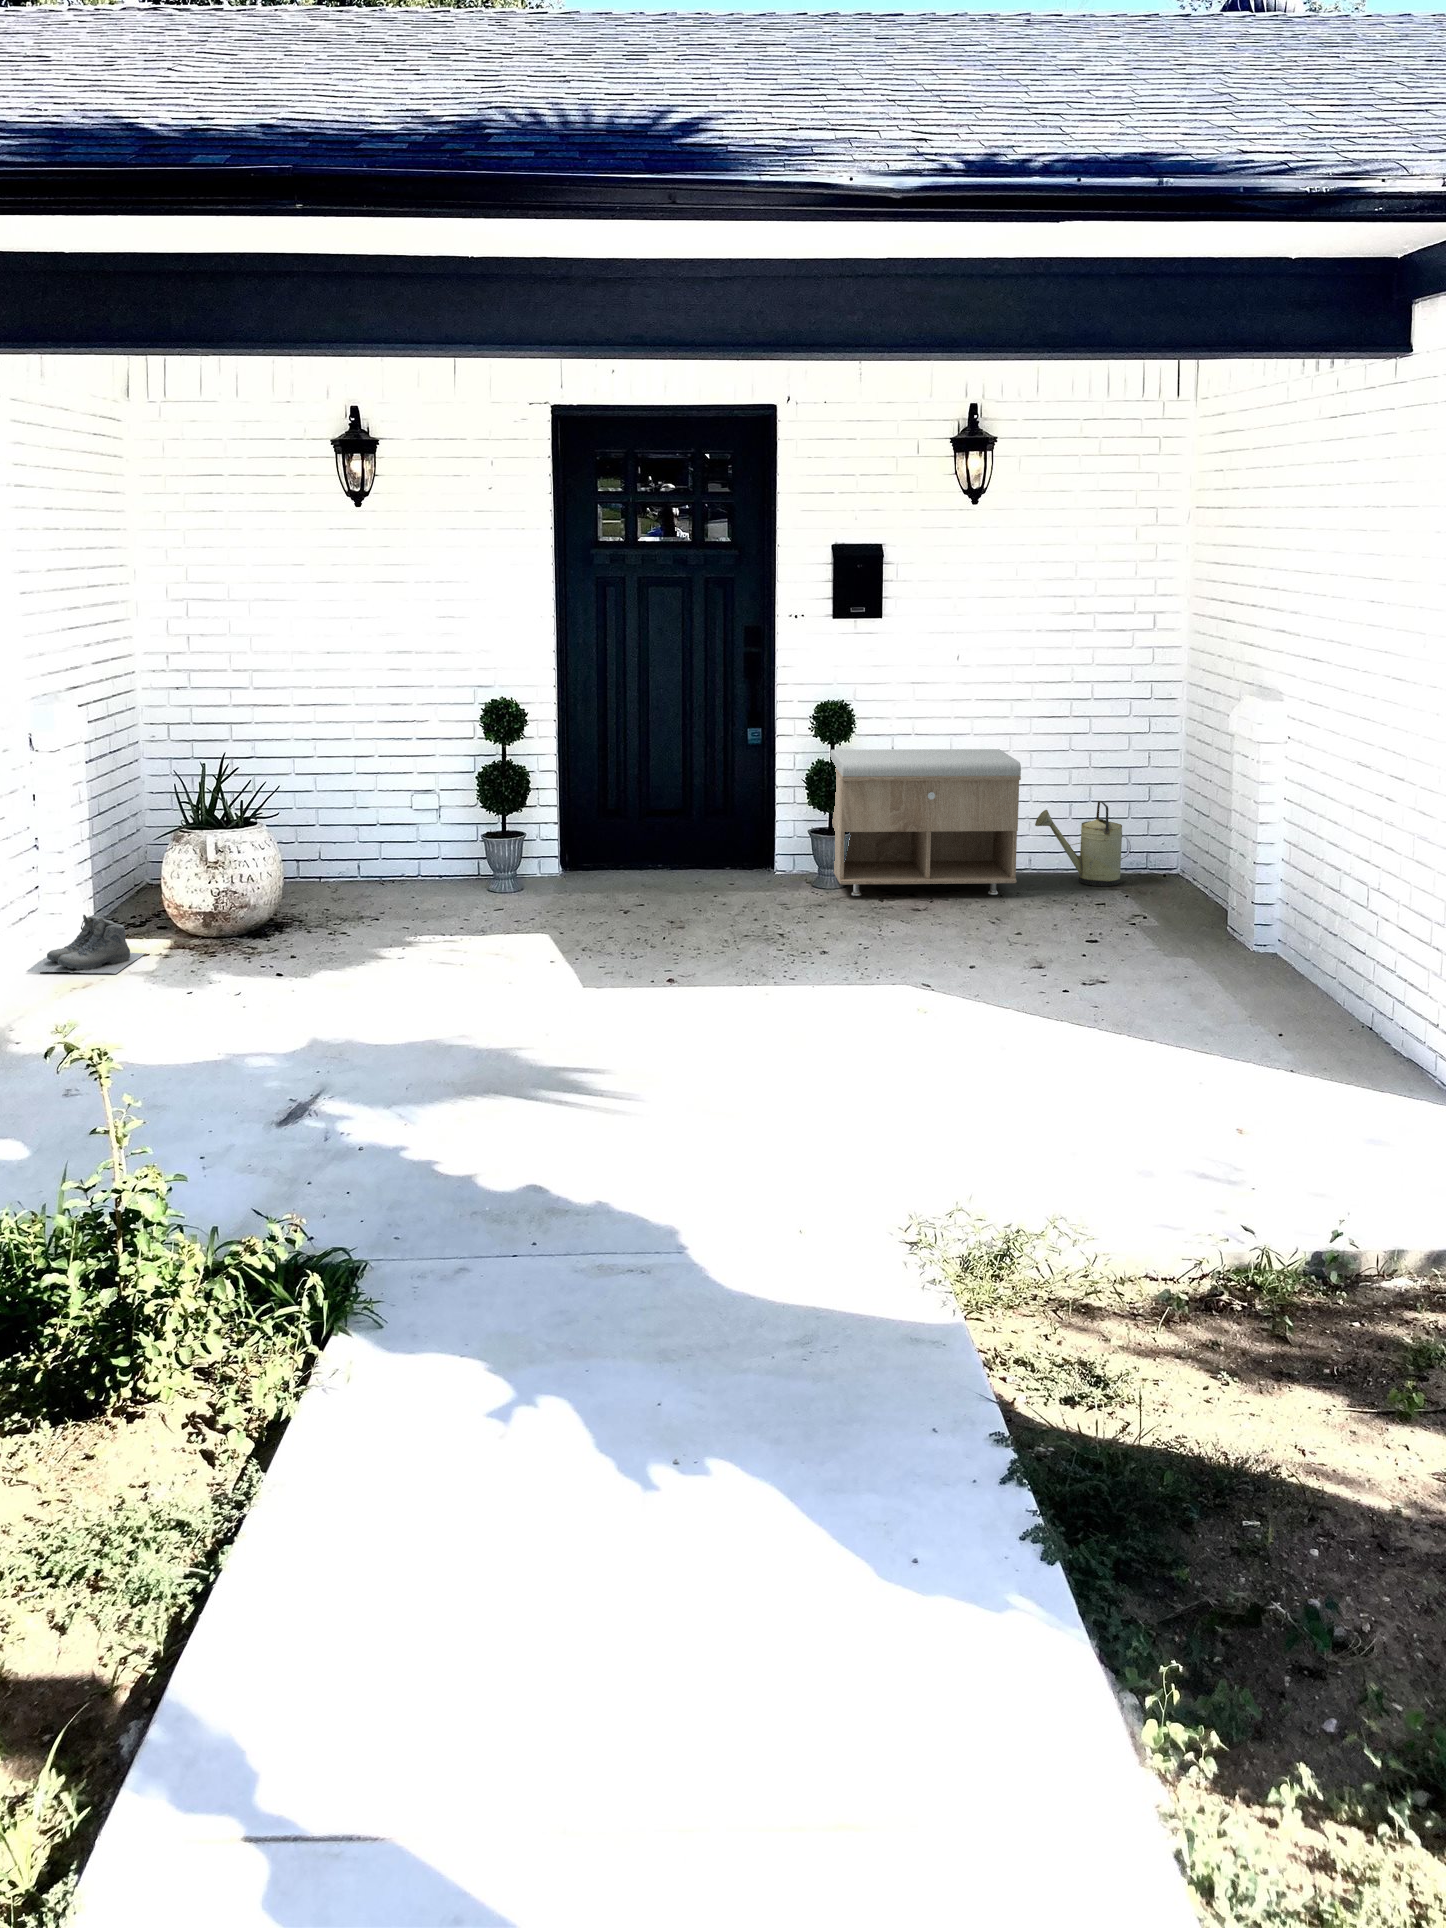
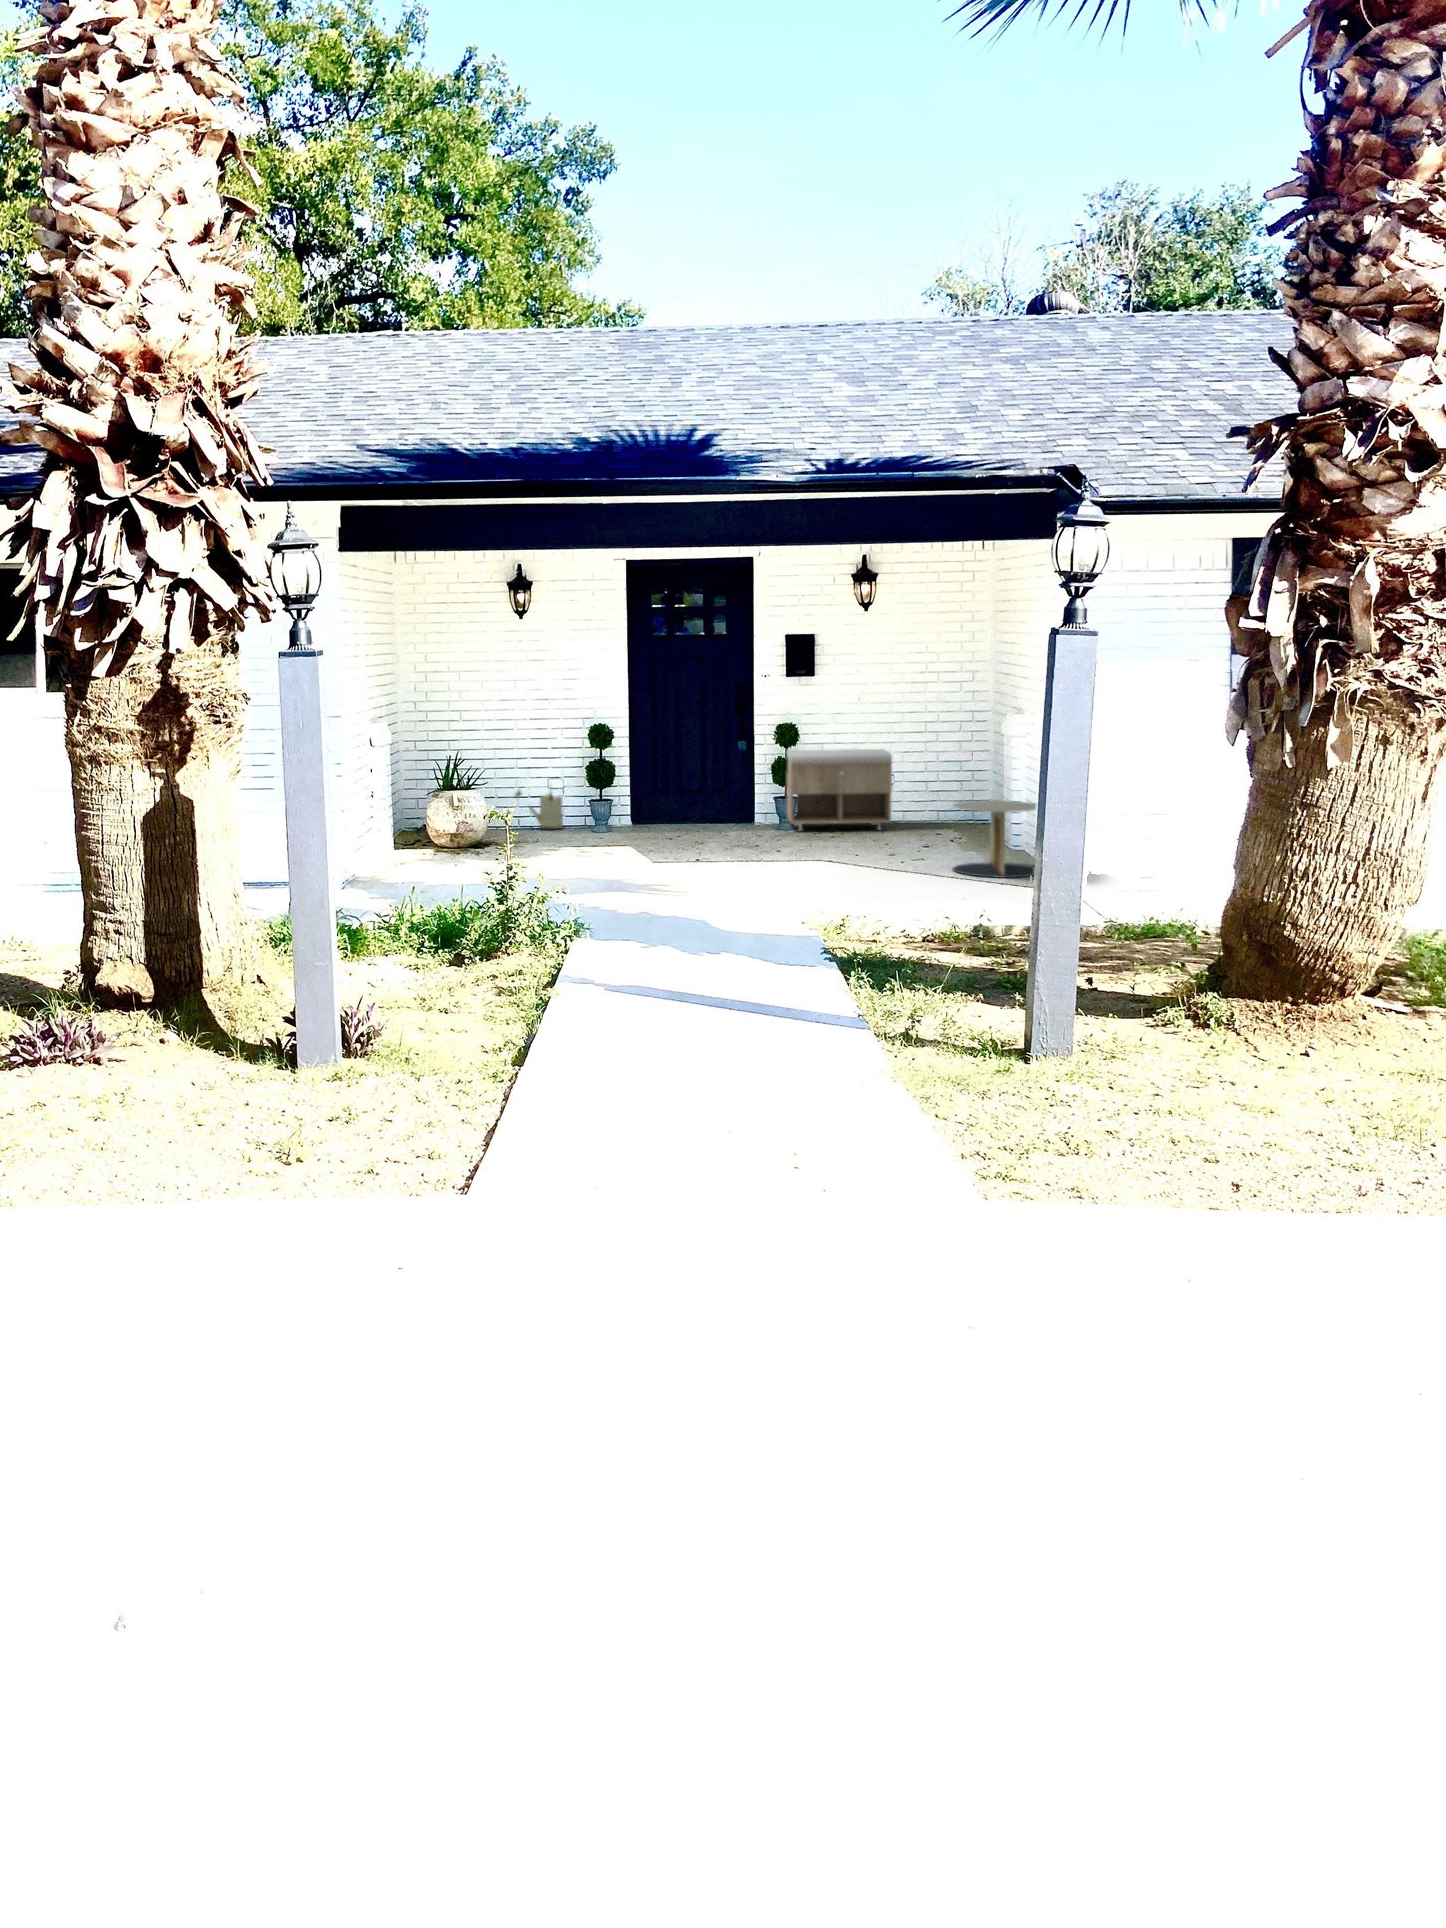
watering can: present [1035,801,1131,886] -> present [515,790,563,830]
side table: none [1164,871,1352,1039] -> present [953,800,1036,878]
boots: present [27,915,145,974] -> none [369,832,424,861]

